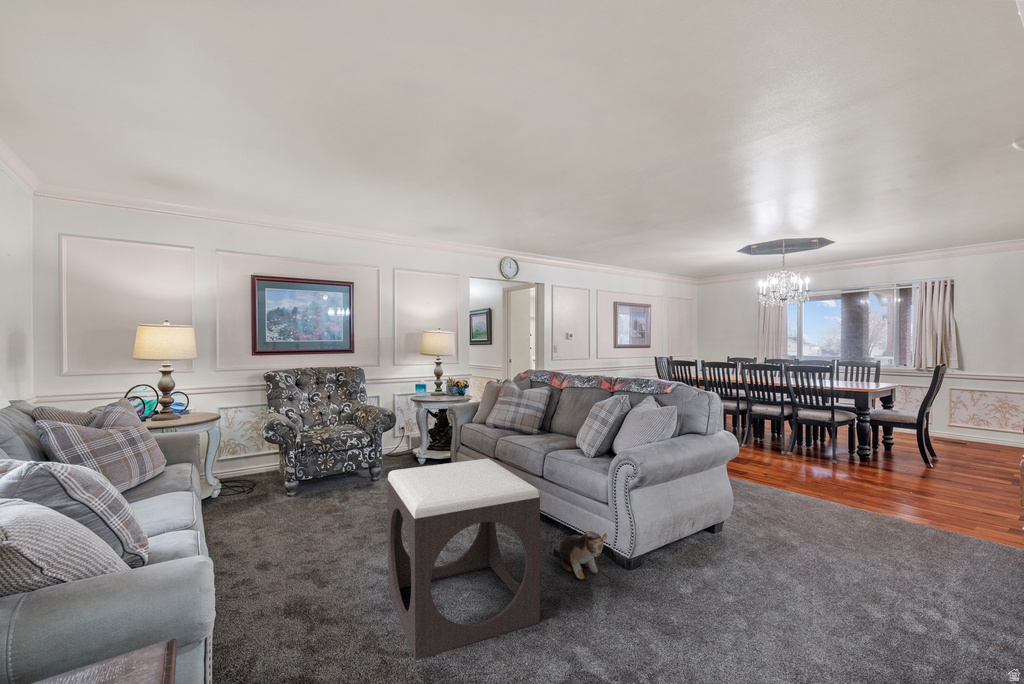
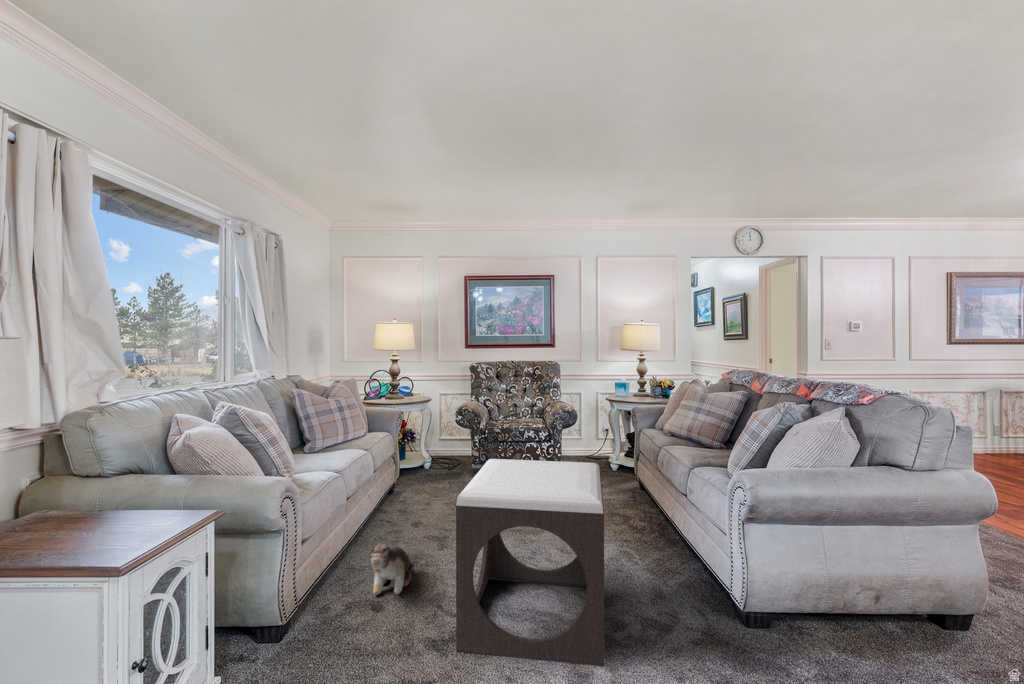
plush toy: present [553,531,607,579] -> present [365,543,412,595]

